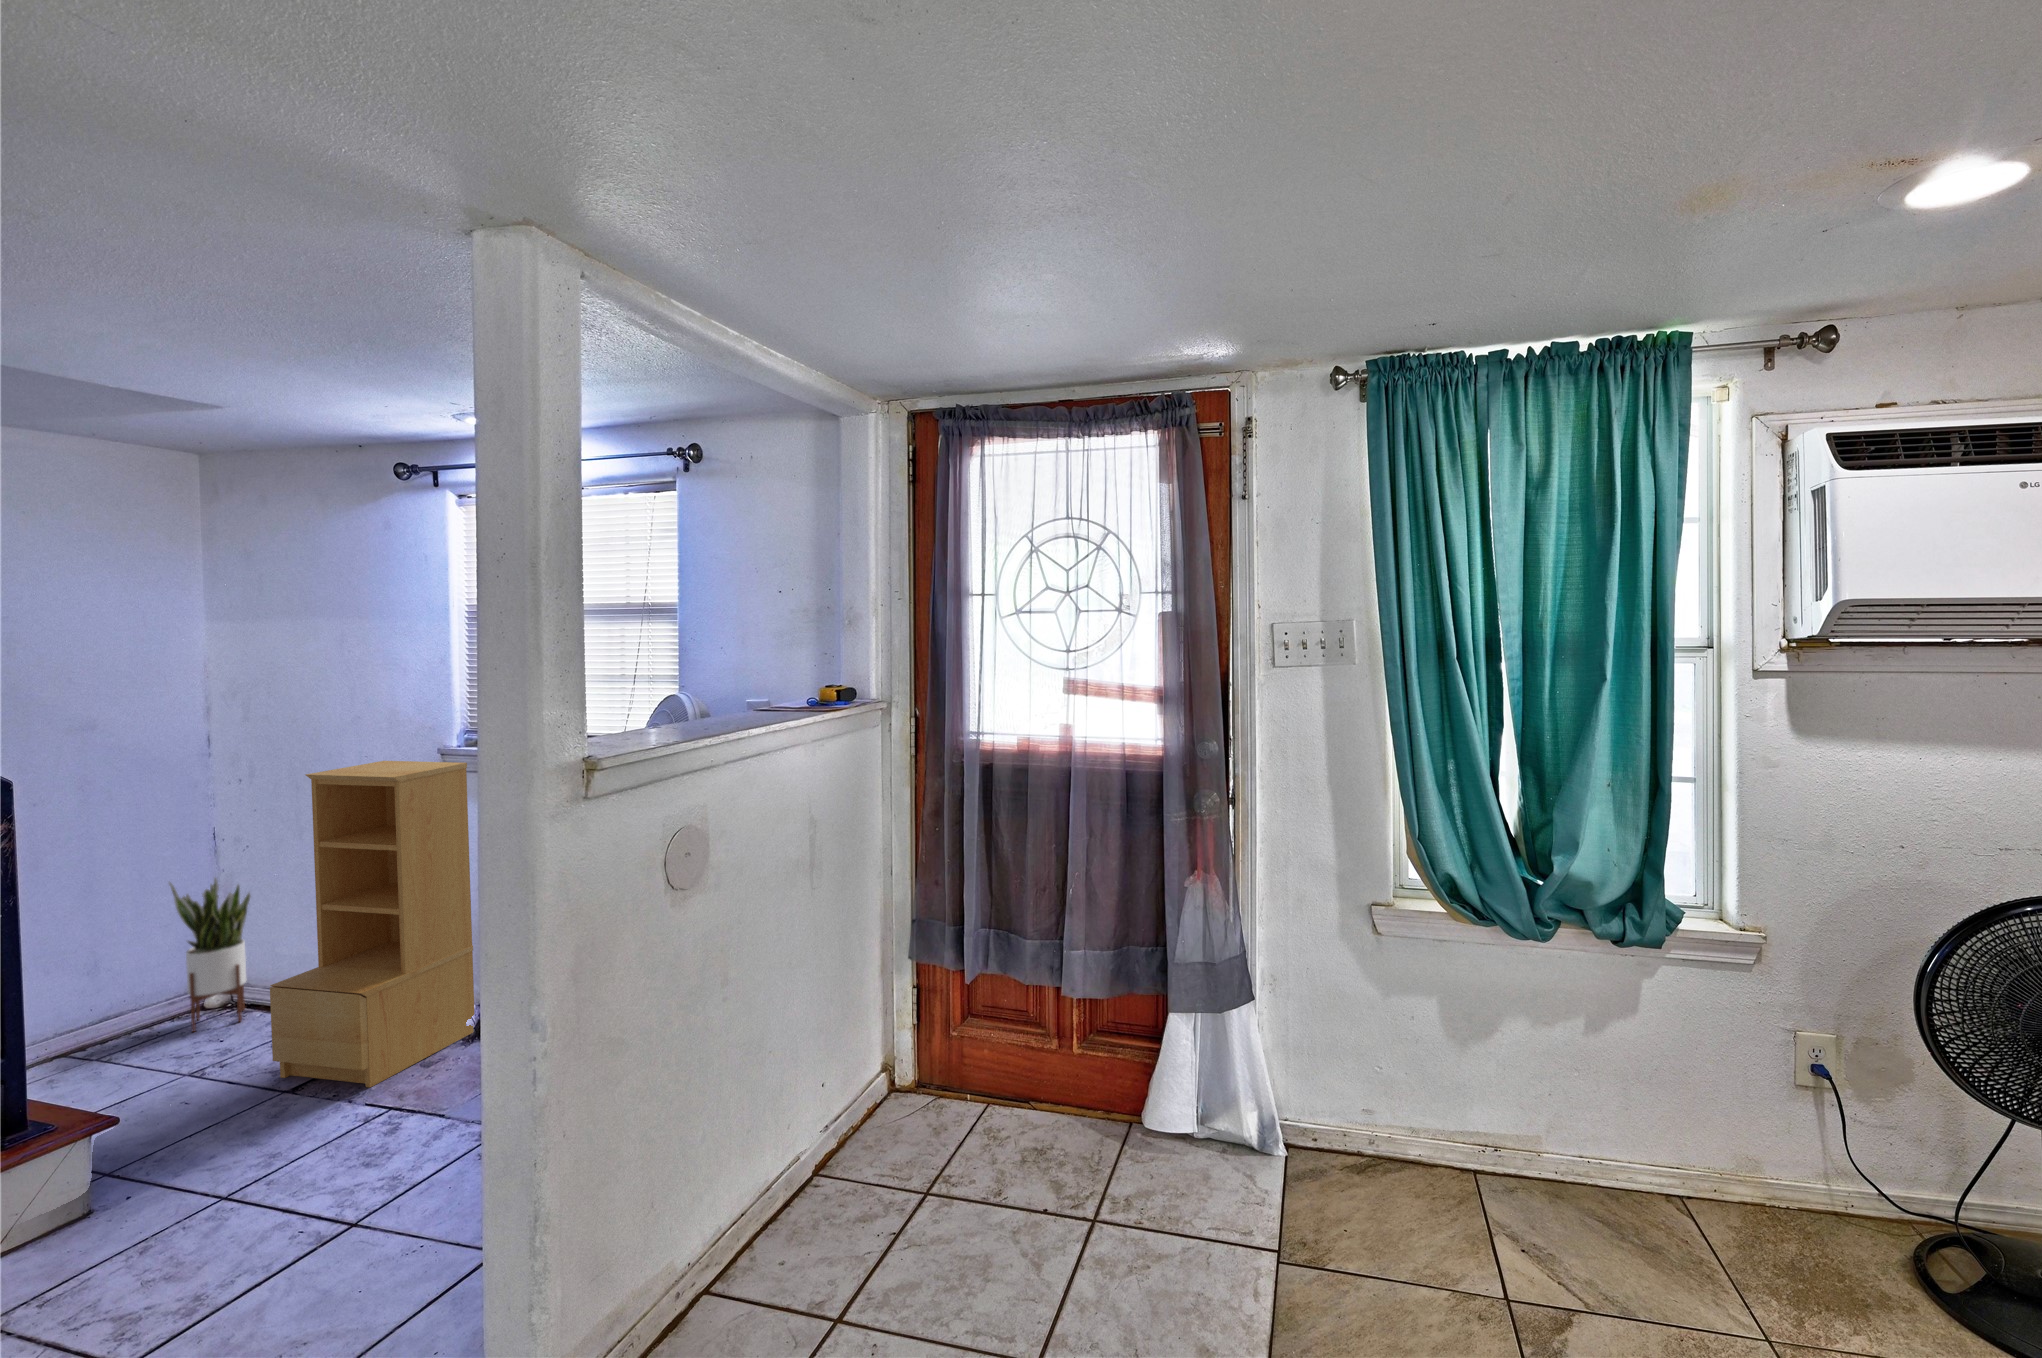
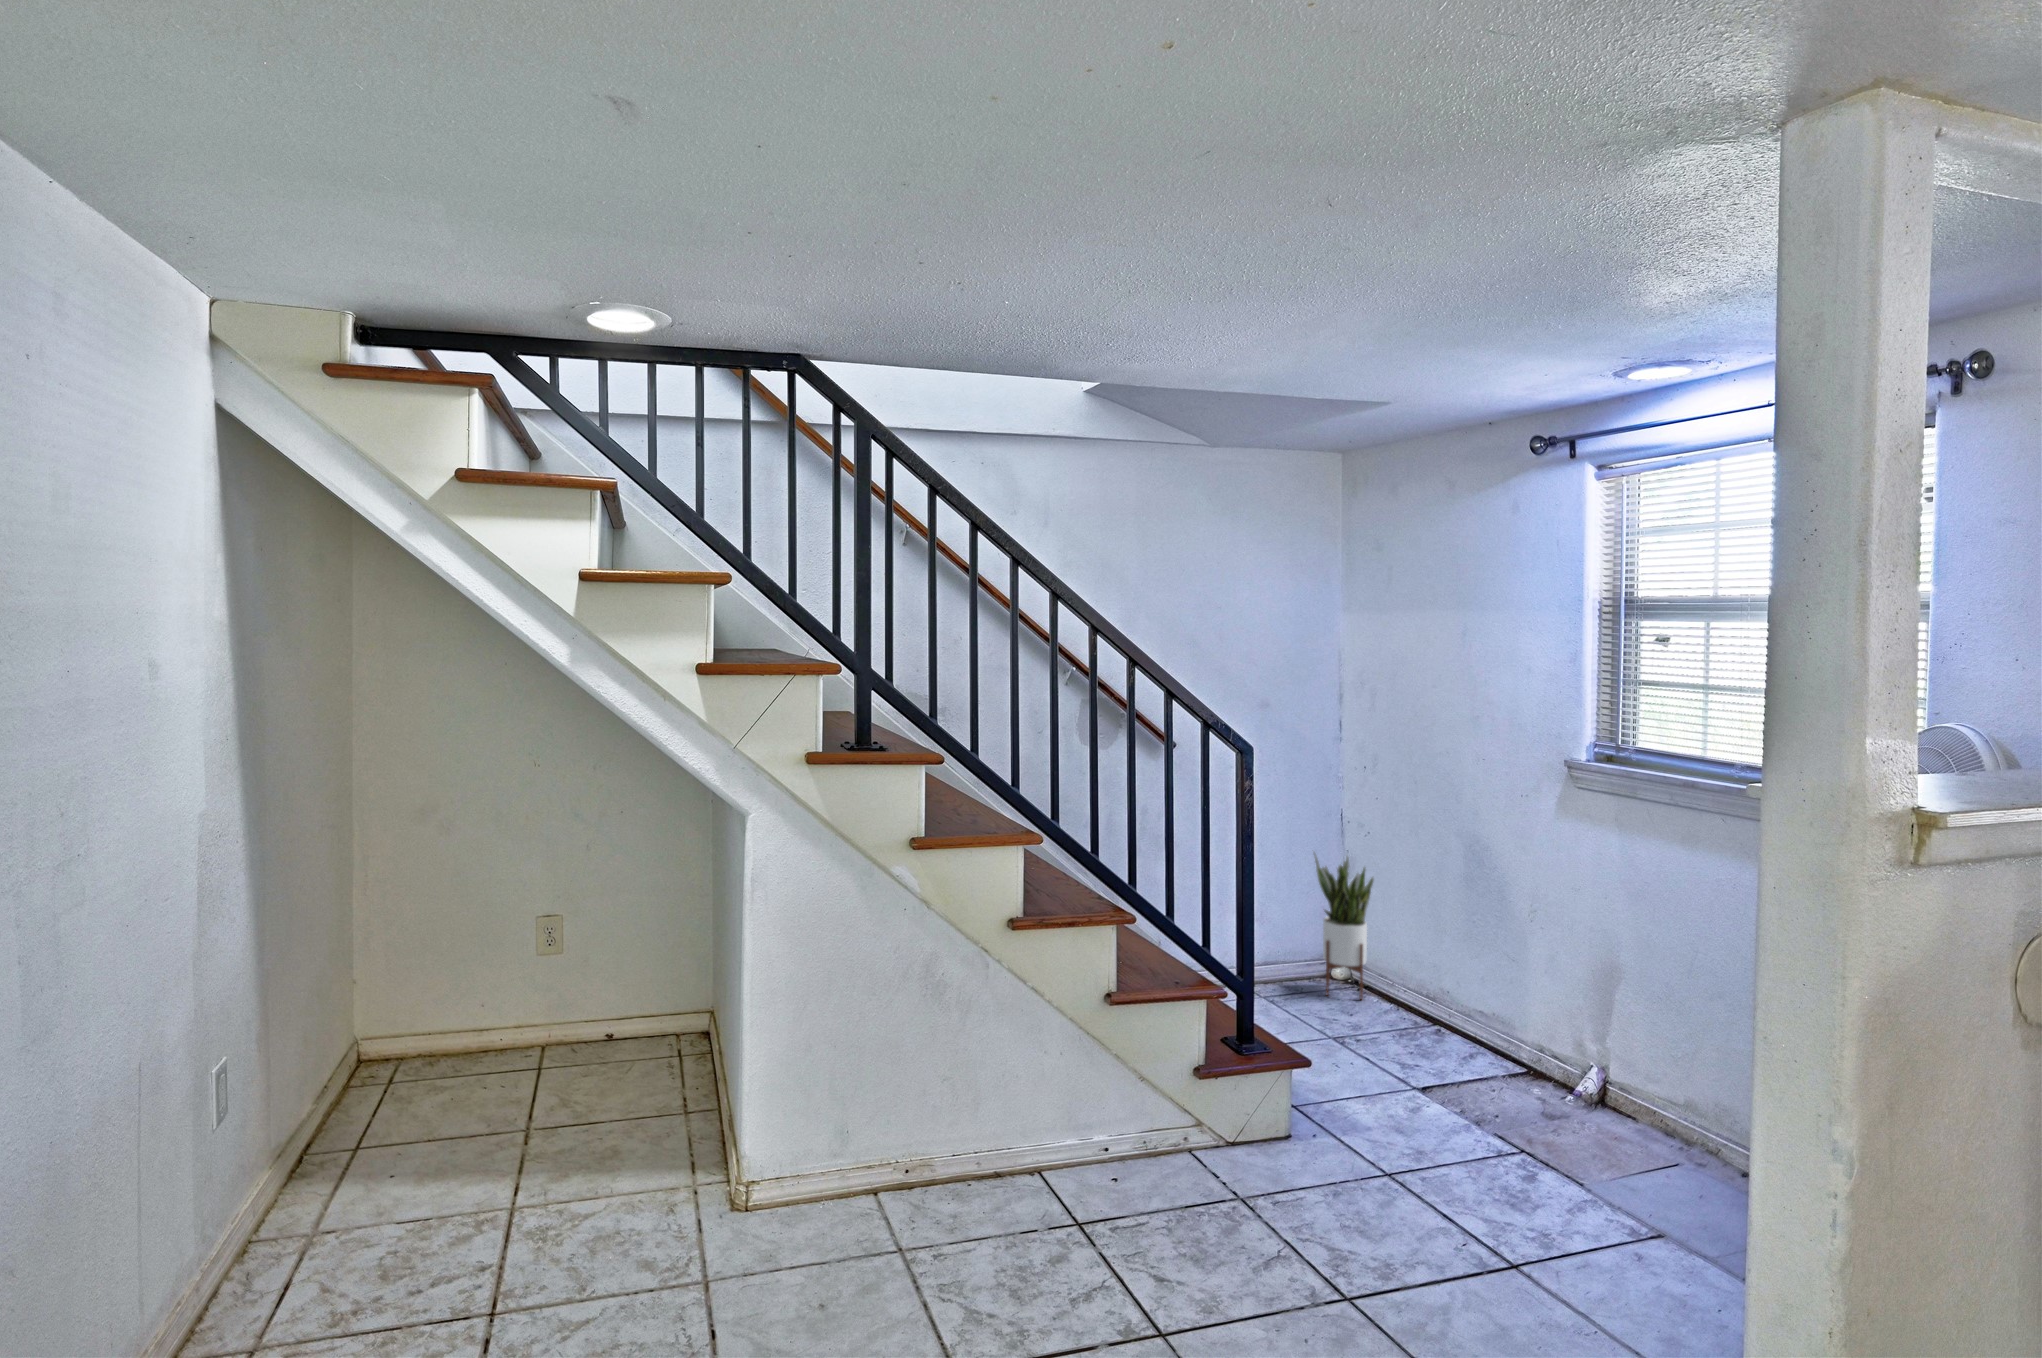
bookshelf: present [270,761,475,1087] -> none [1403,765,1602,1119]

